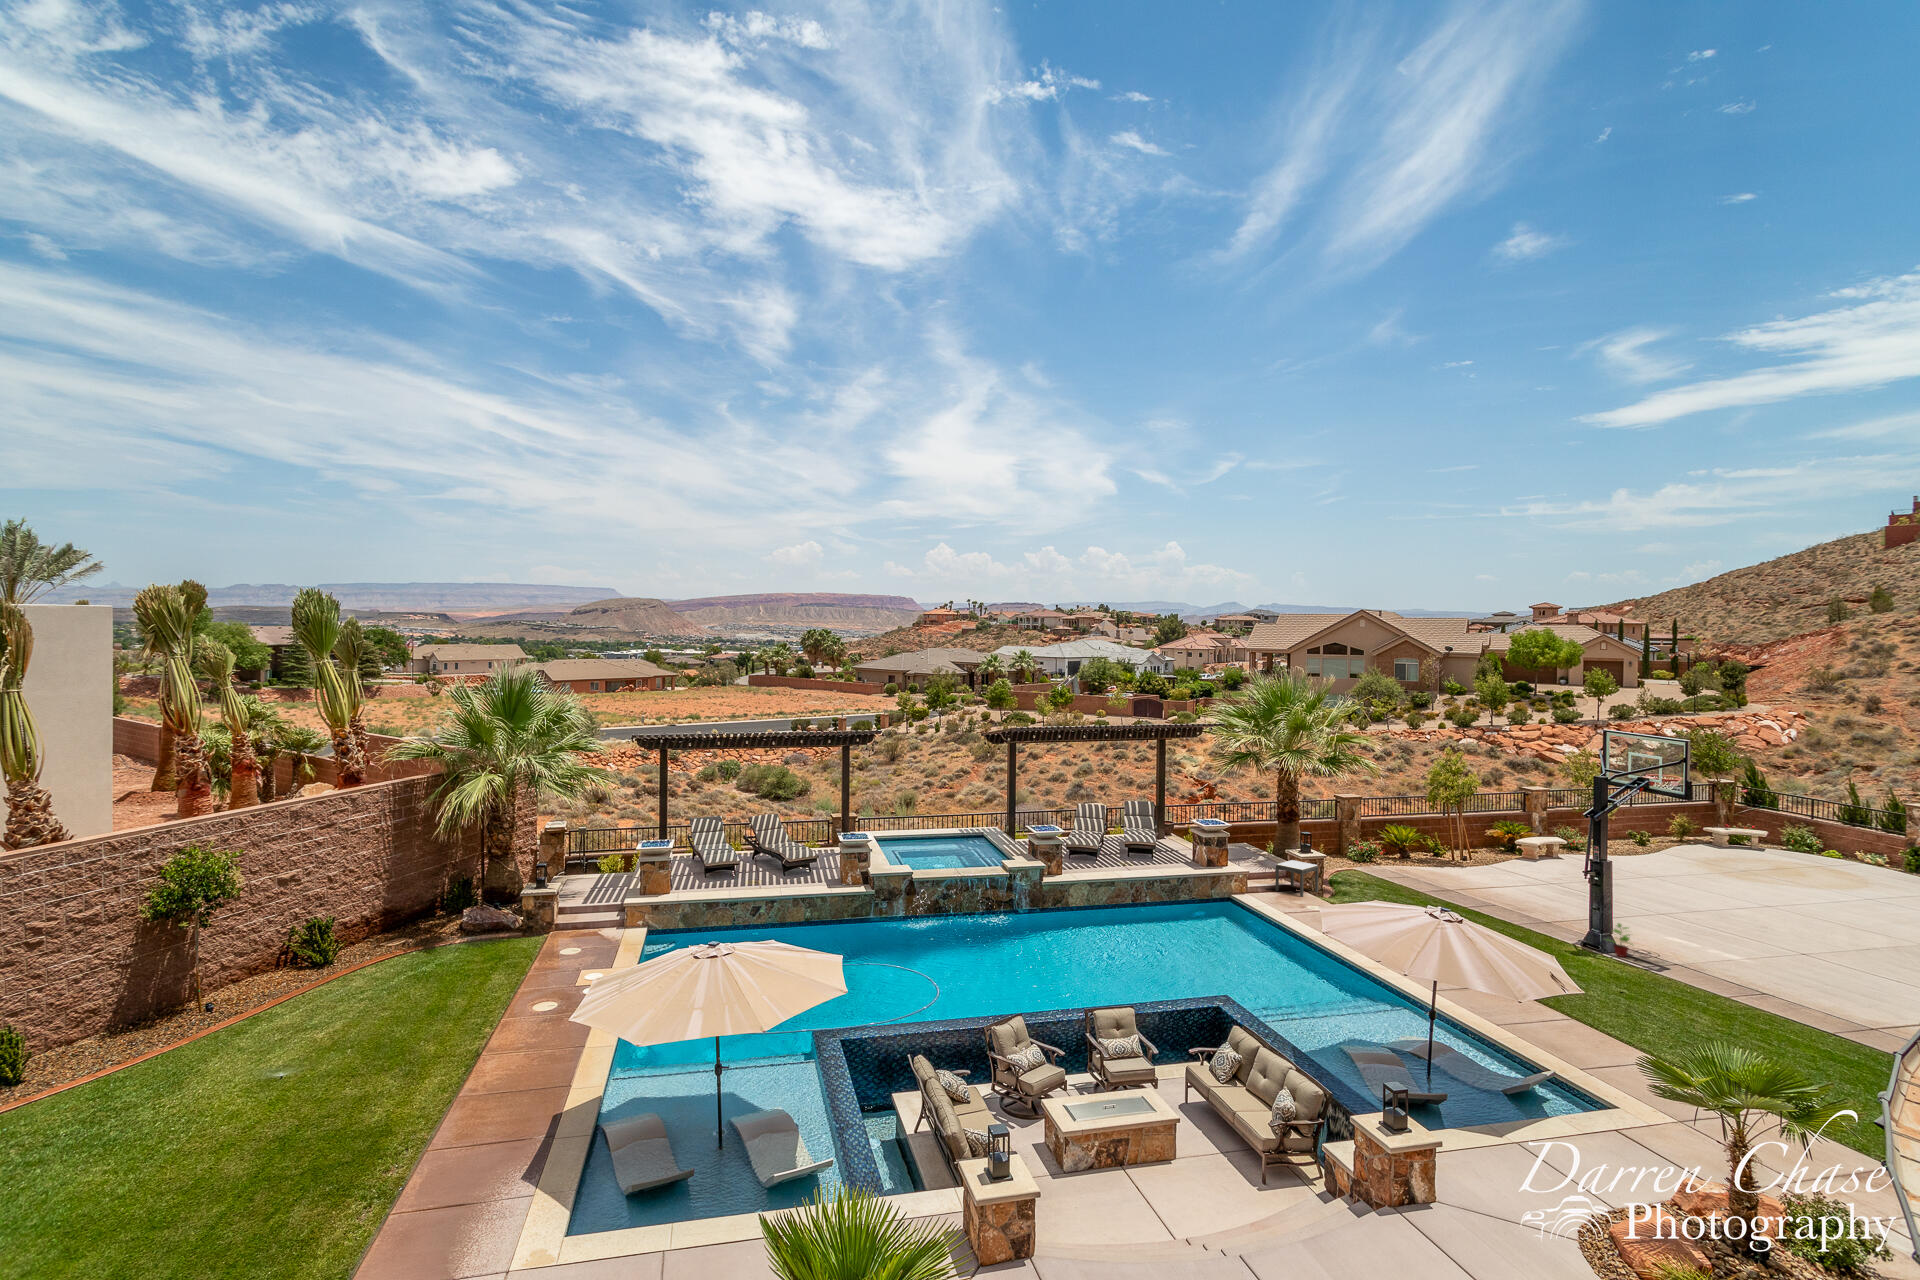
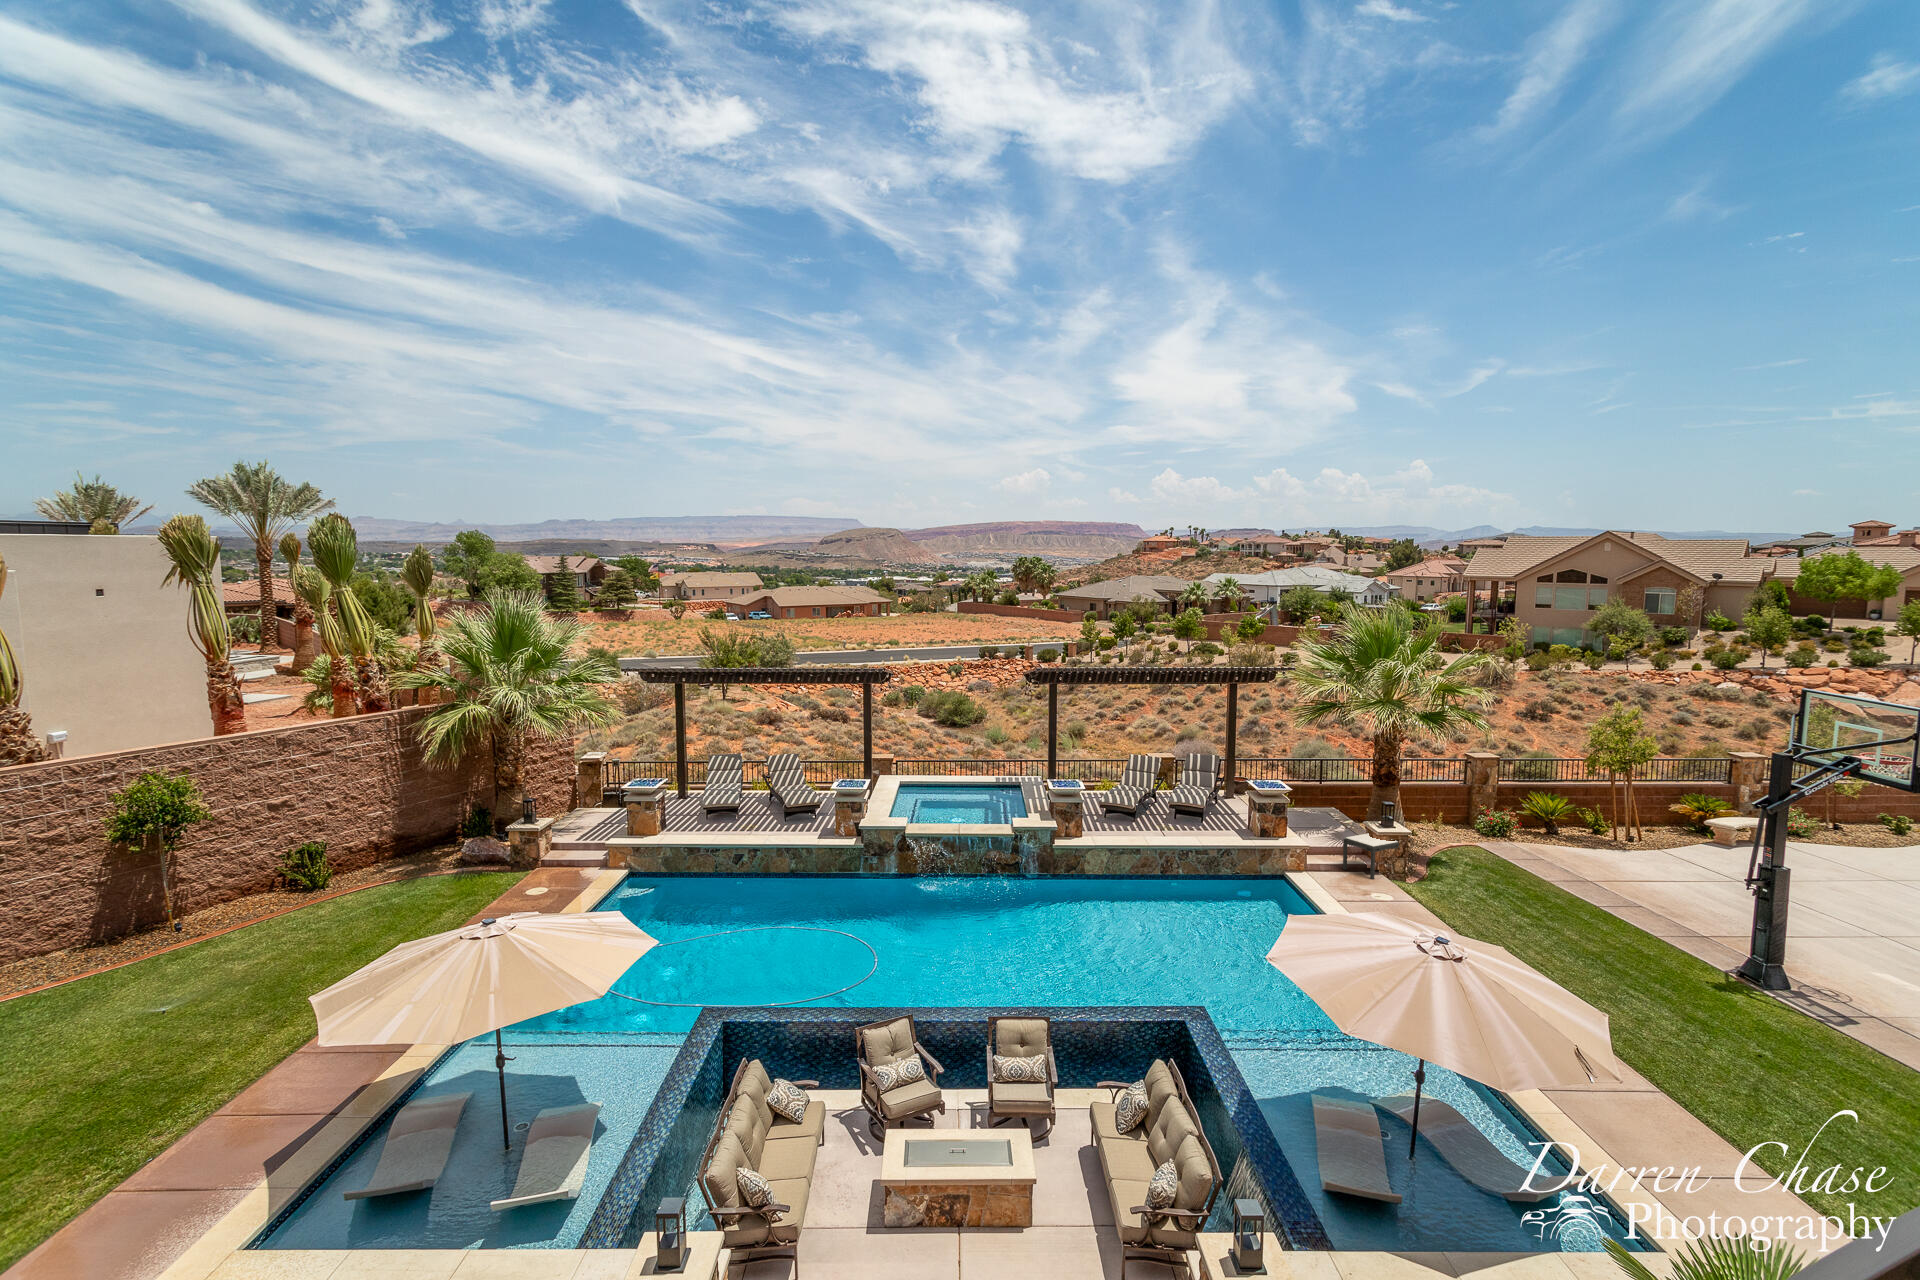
potted plant: present [1613,923,1630,957] -> none [1768,954,1817,1002]

